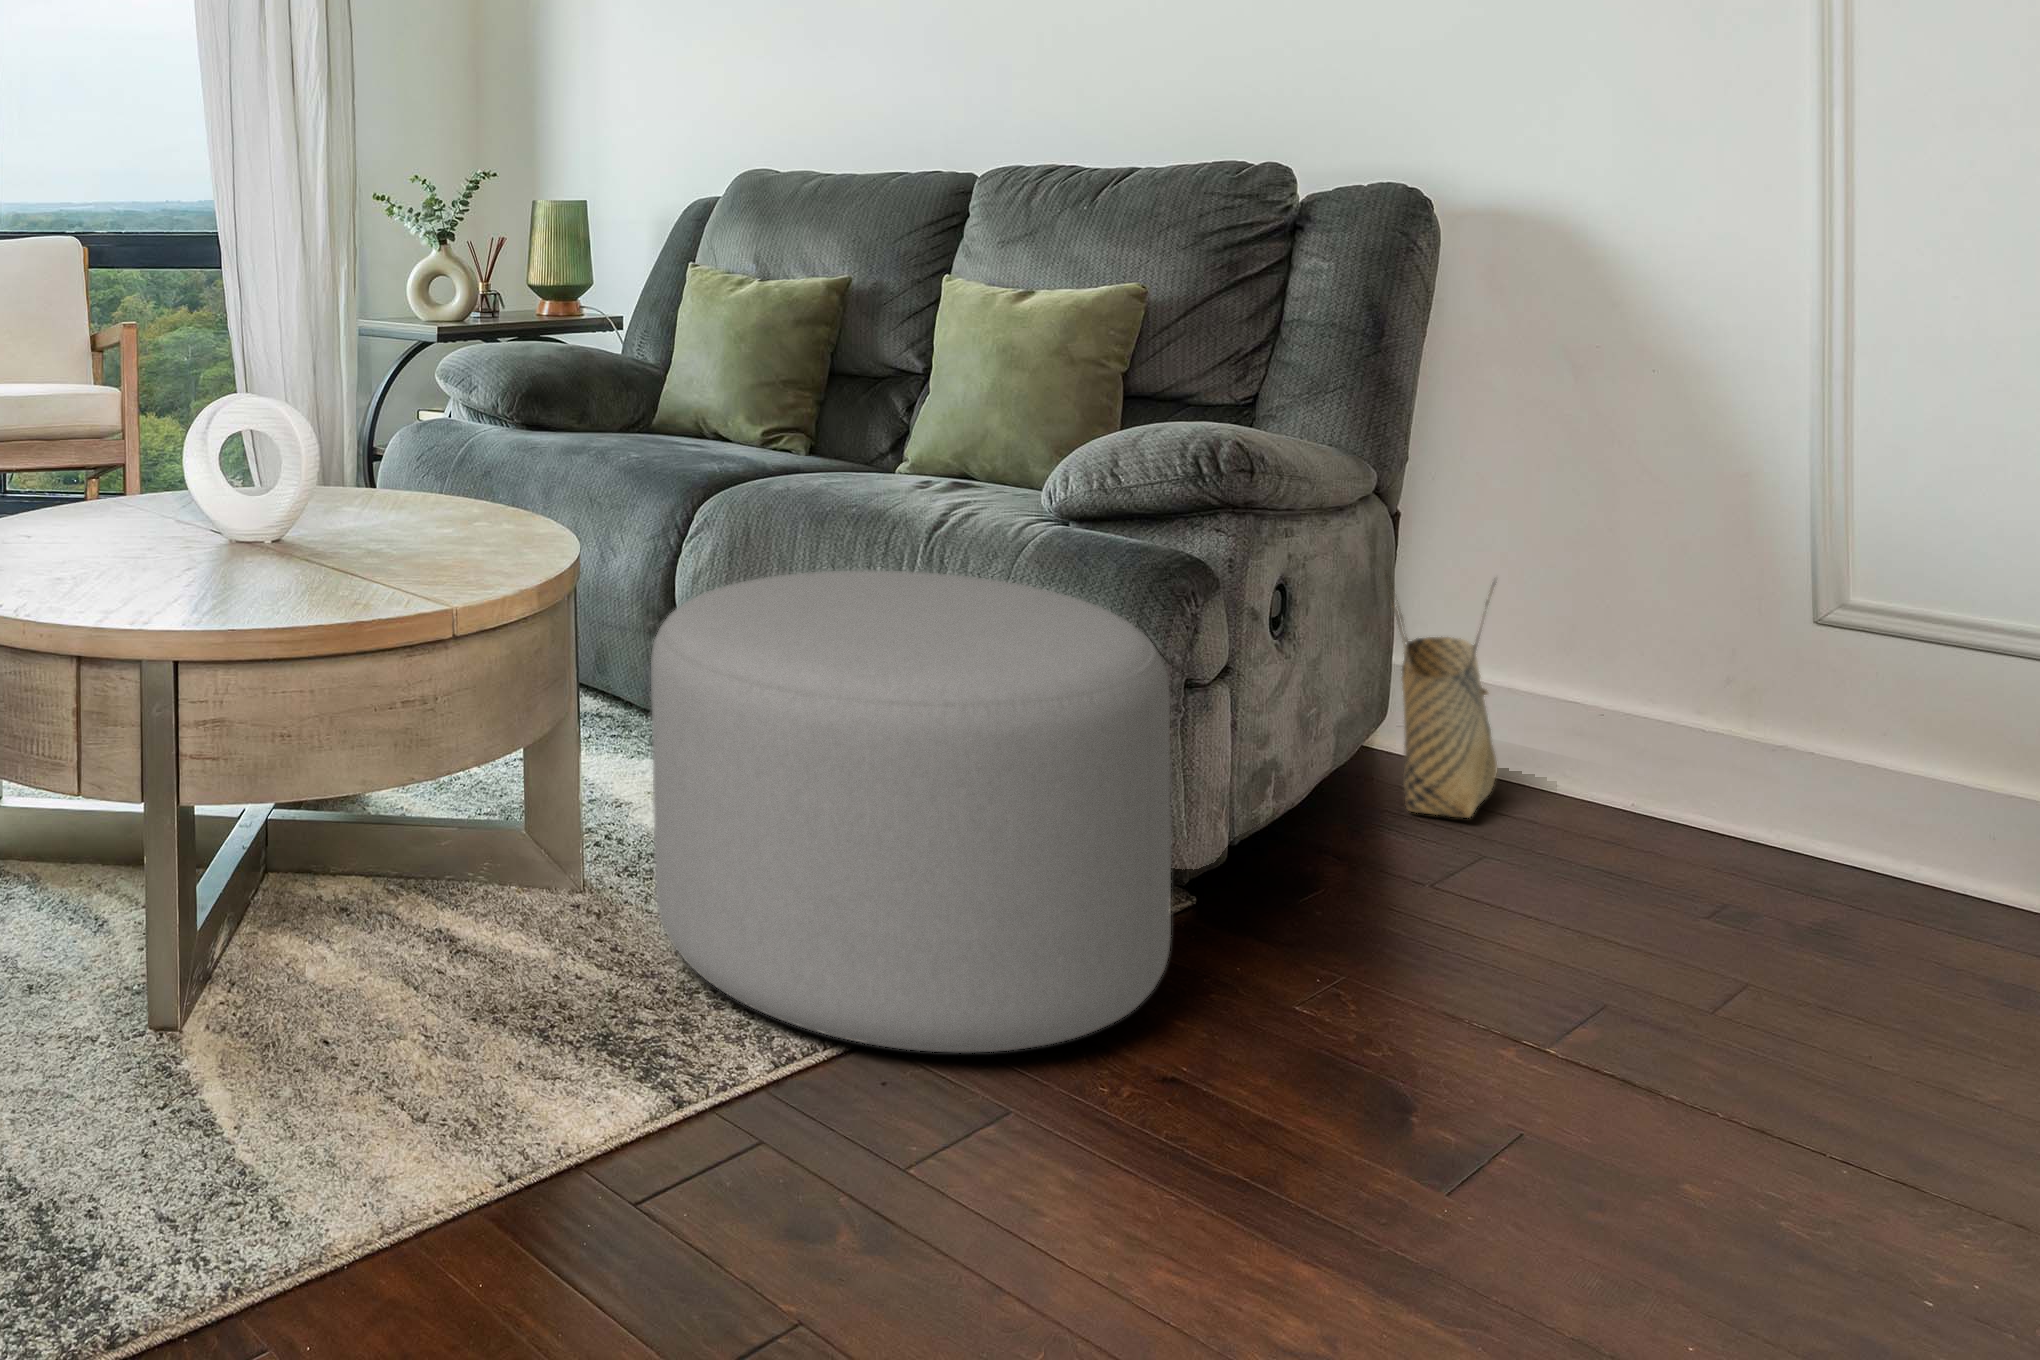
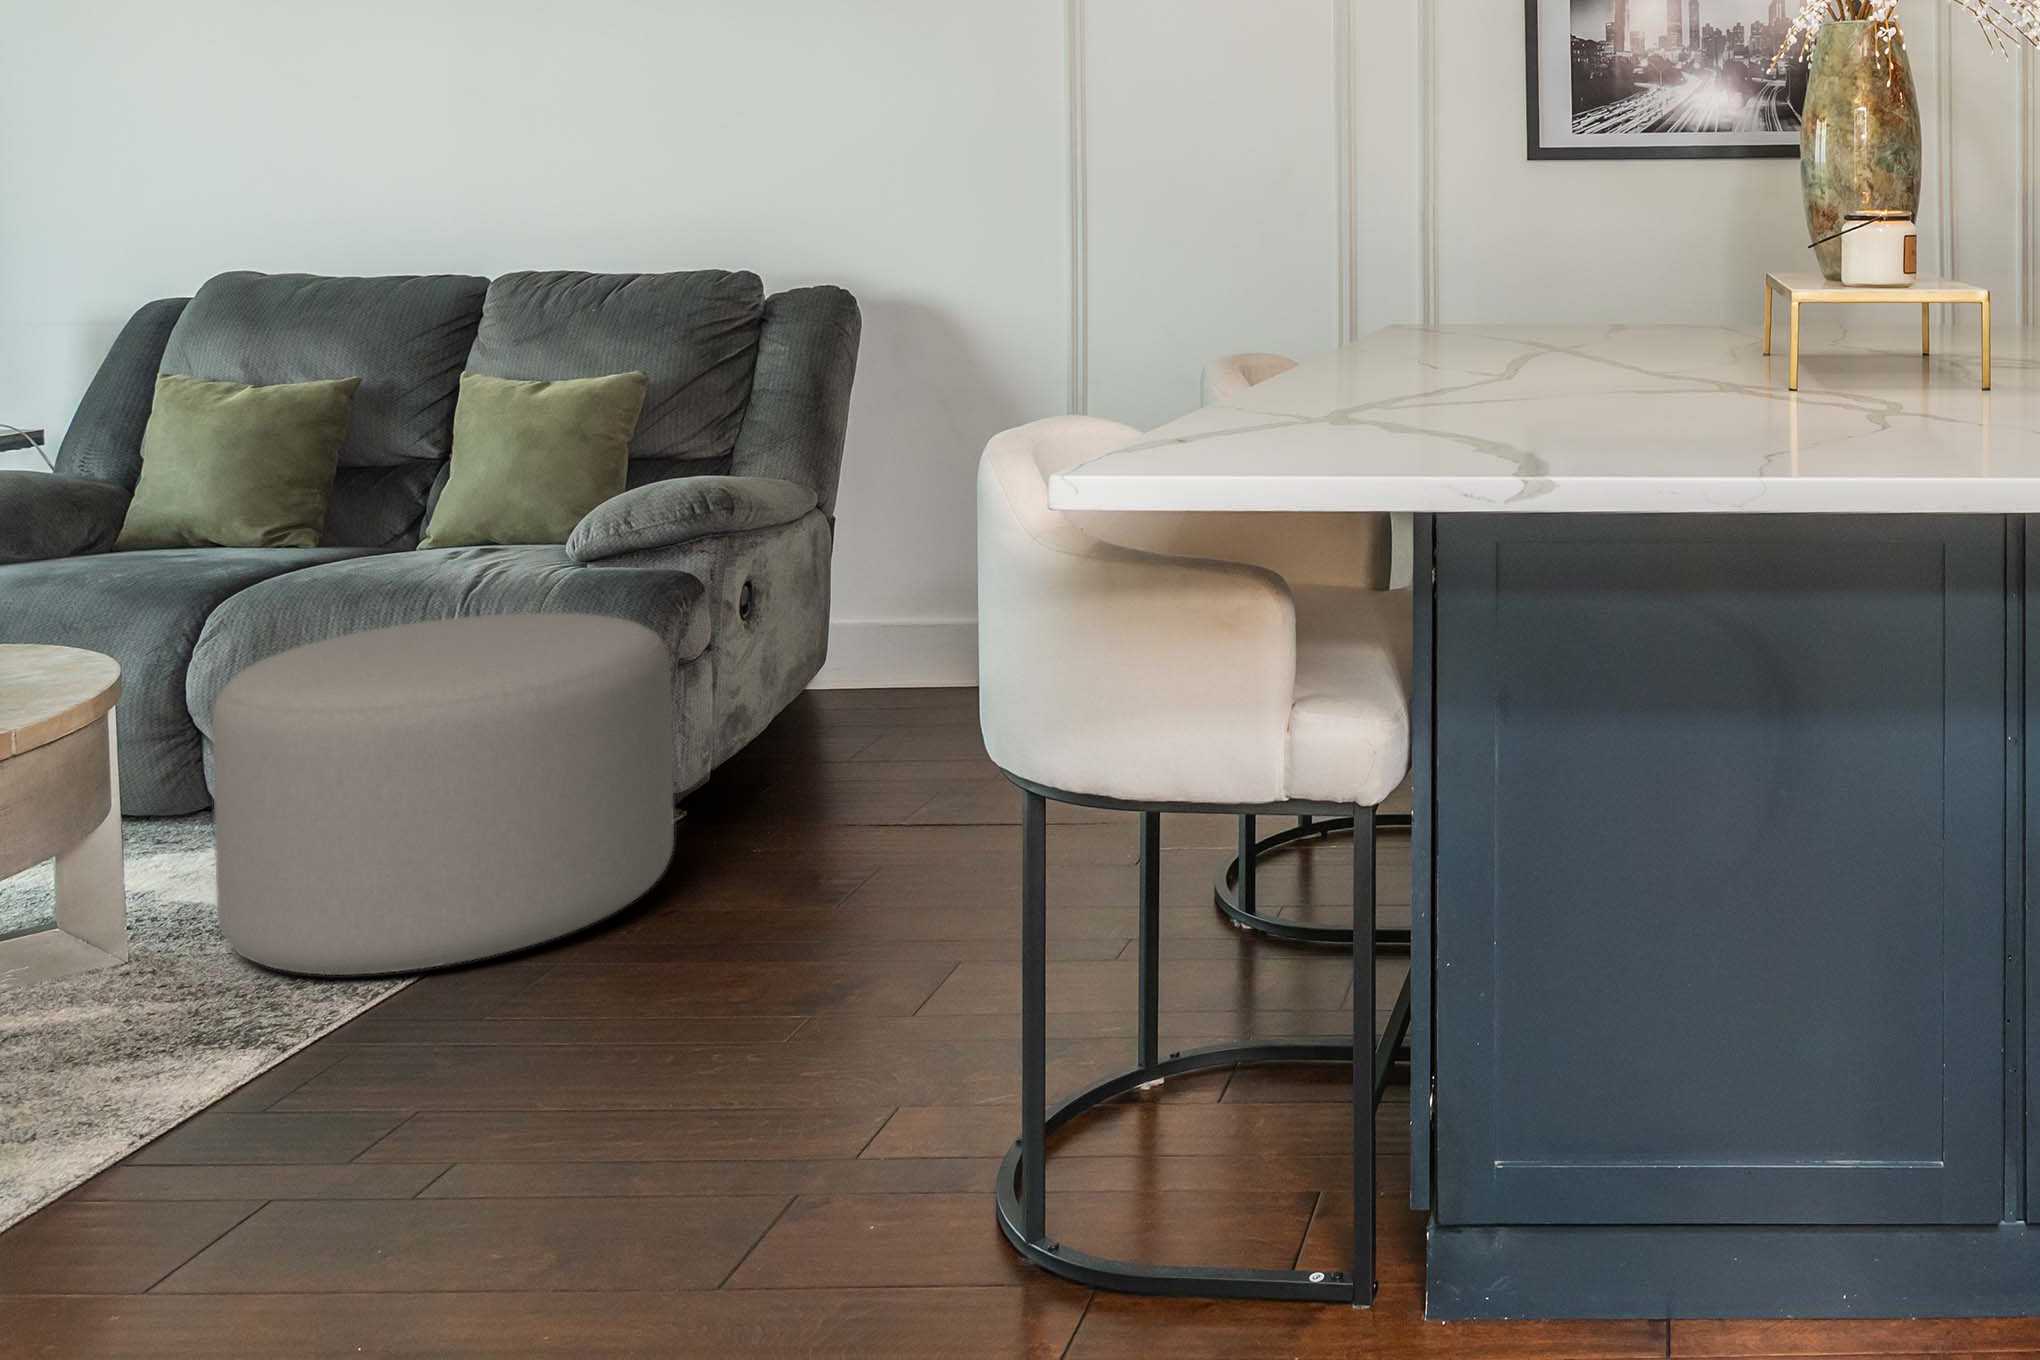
woven basket: present [1385,574,1498,818] -> none [827,563,905,738]

